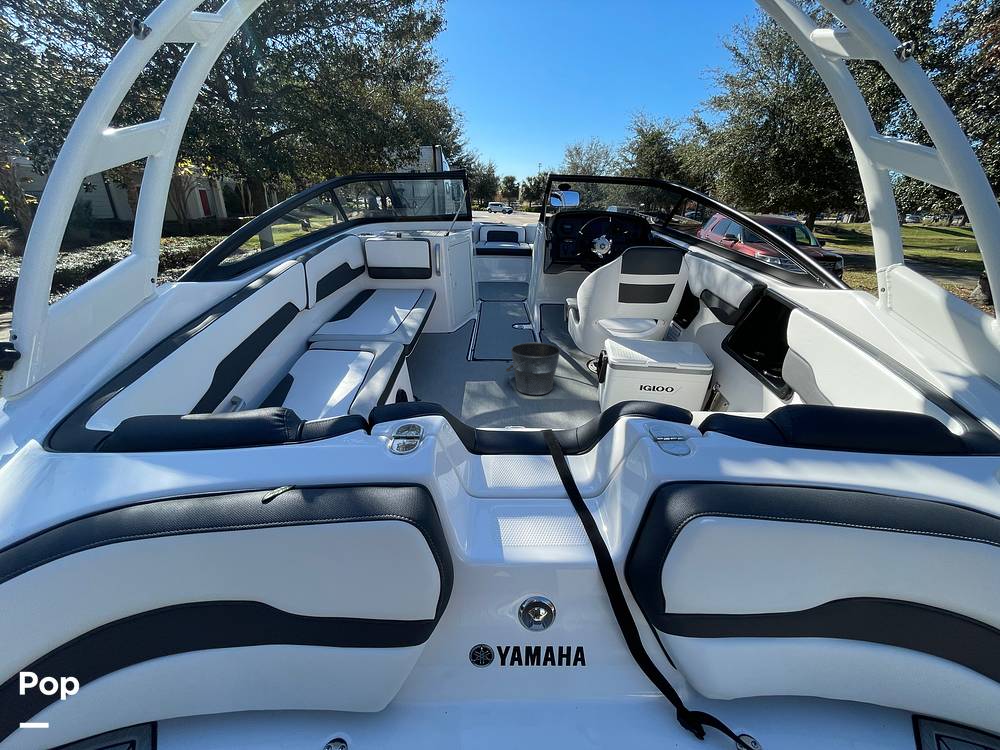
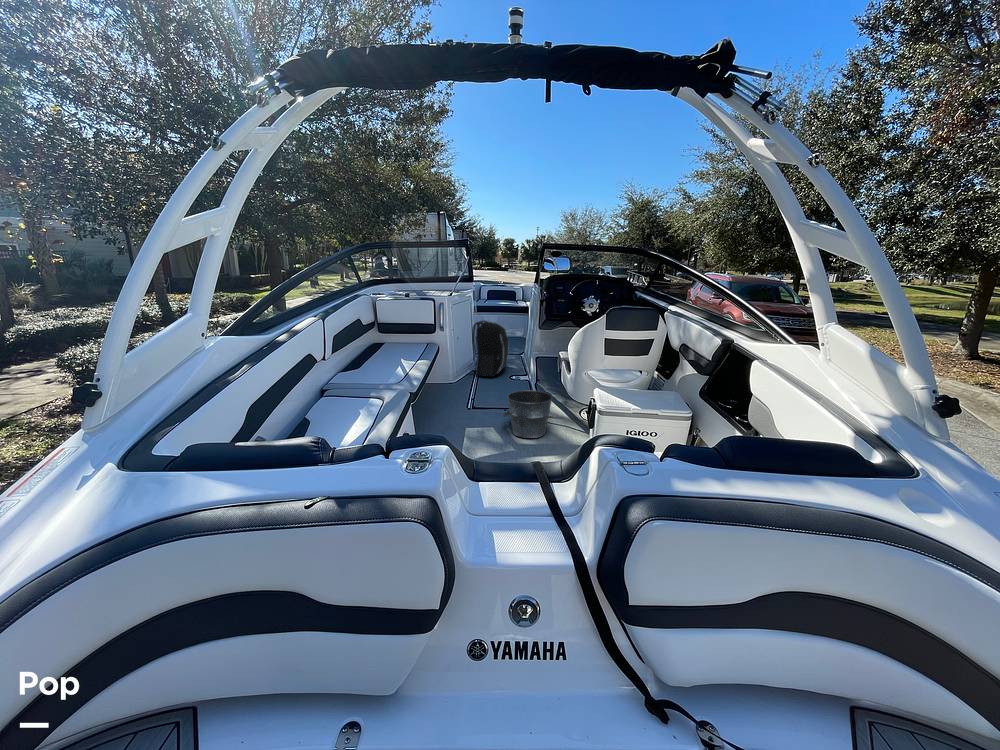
backpack: none [465,265,512,327] -> present [472,321,509,377]

